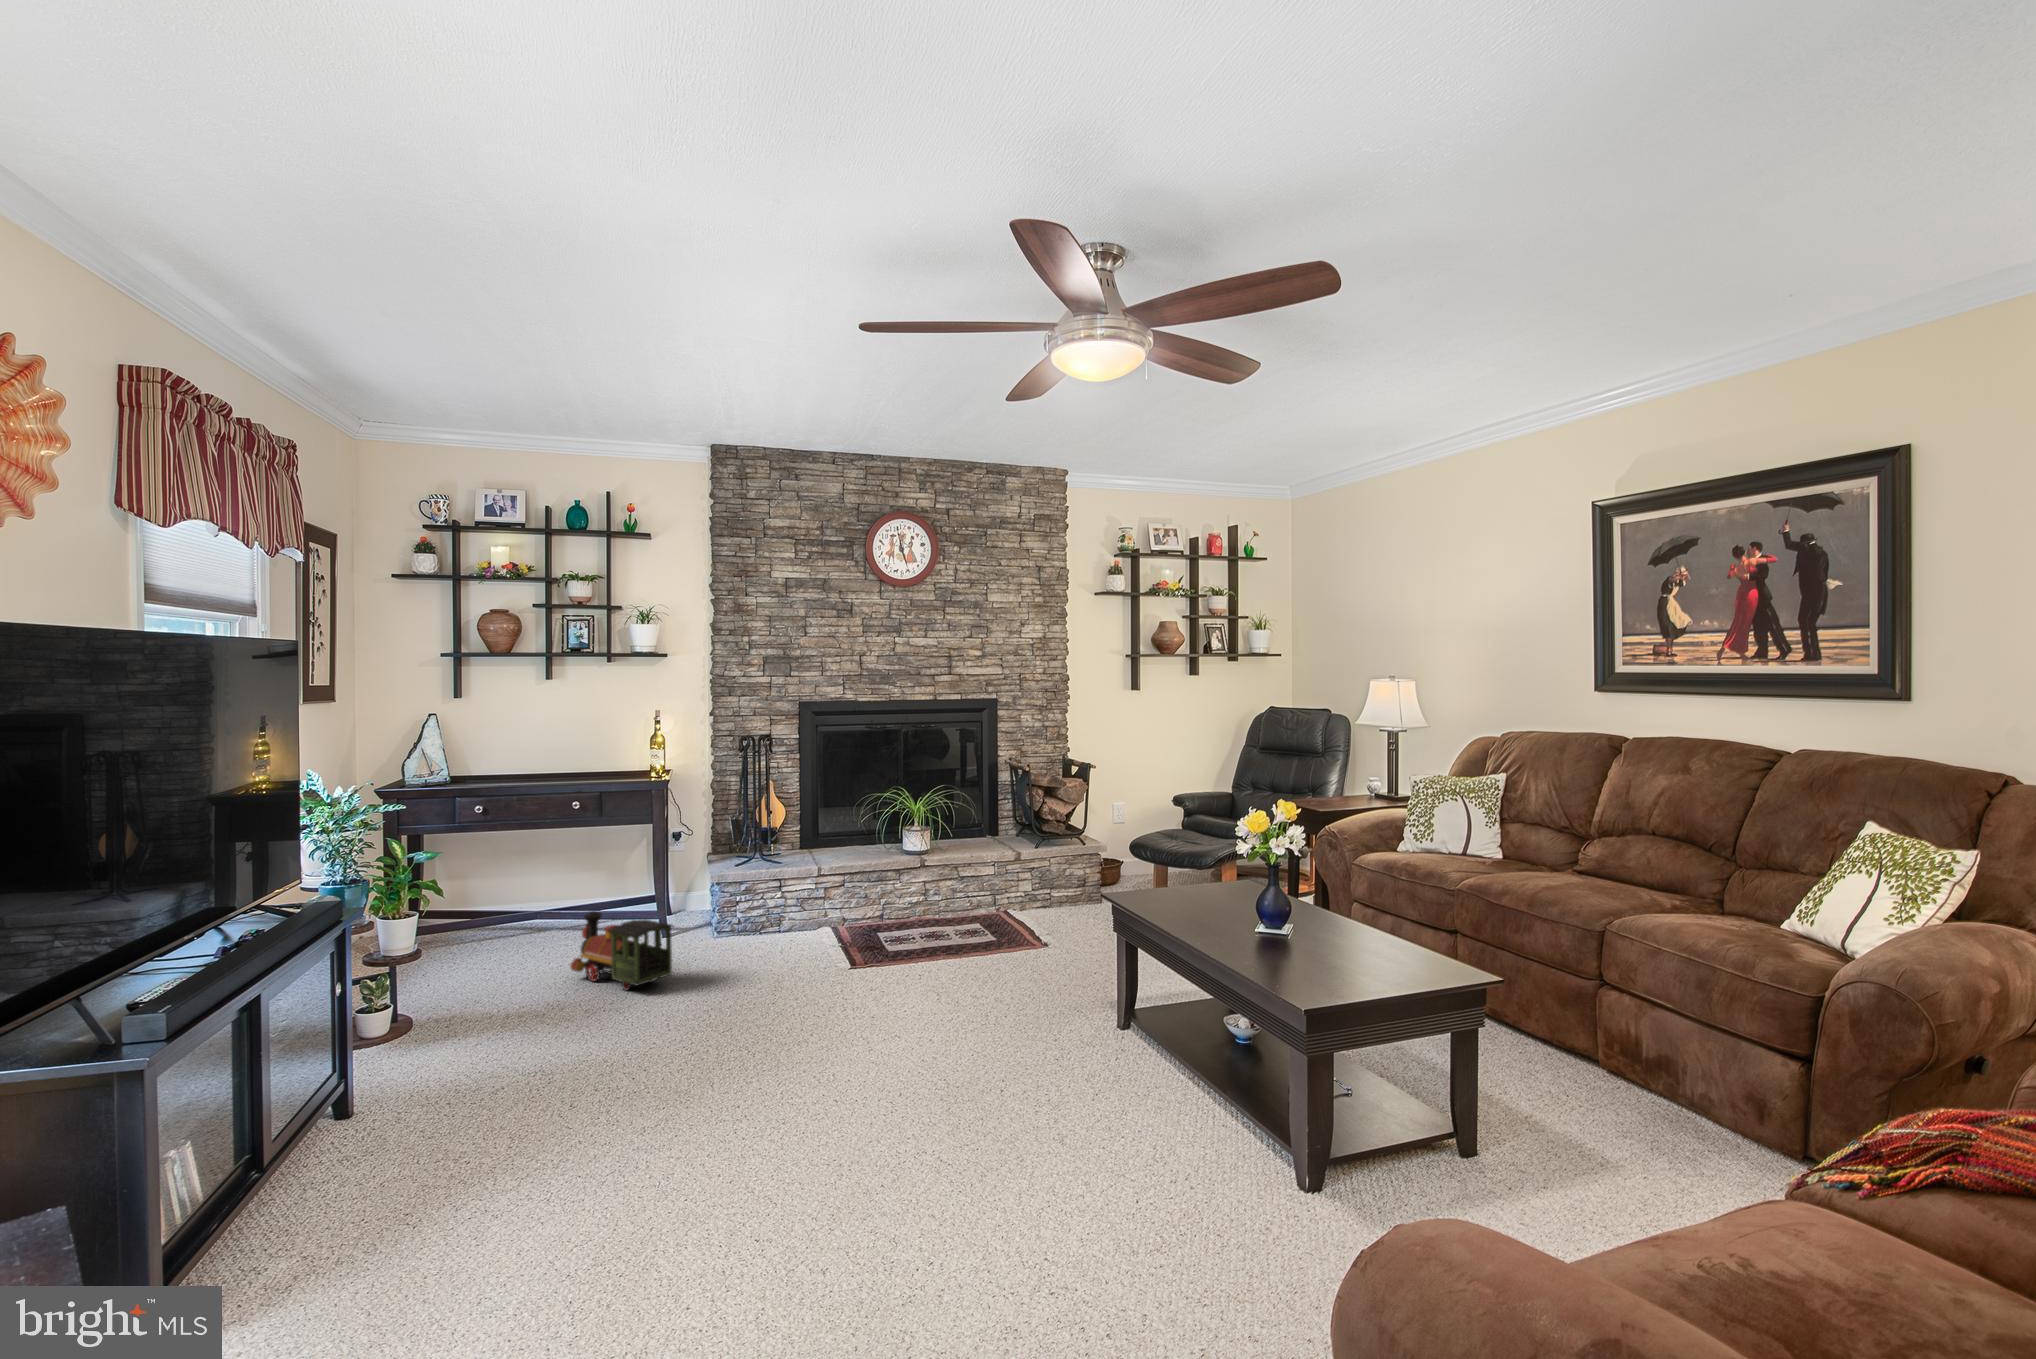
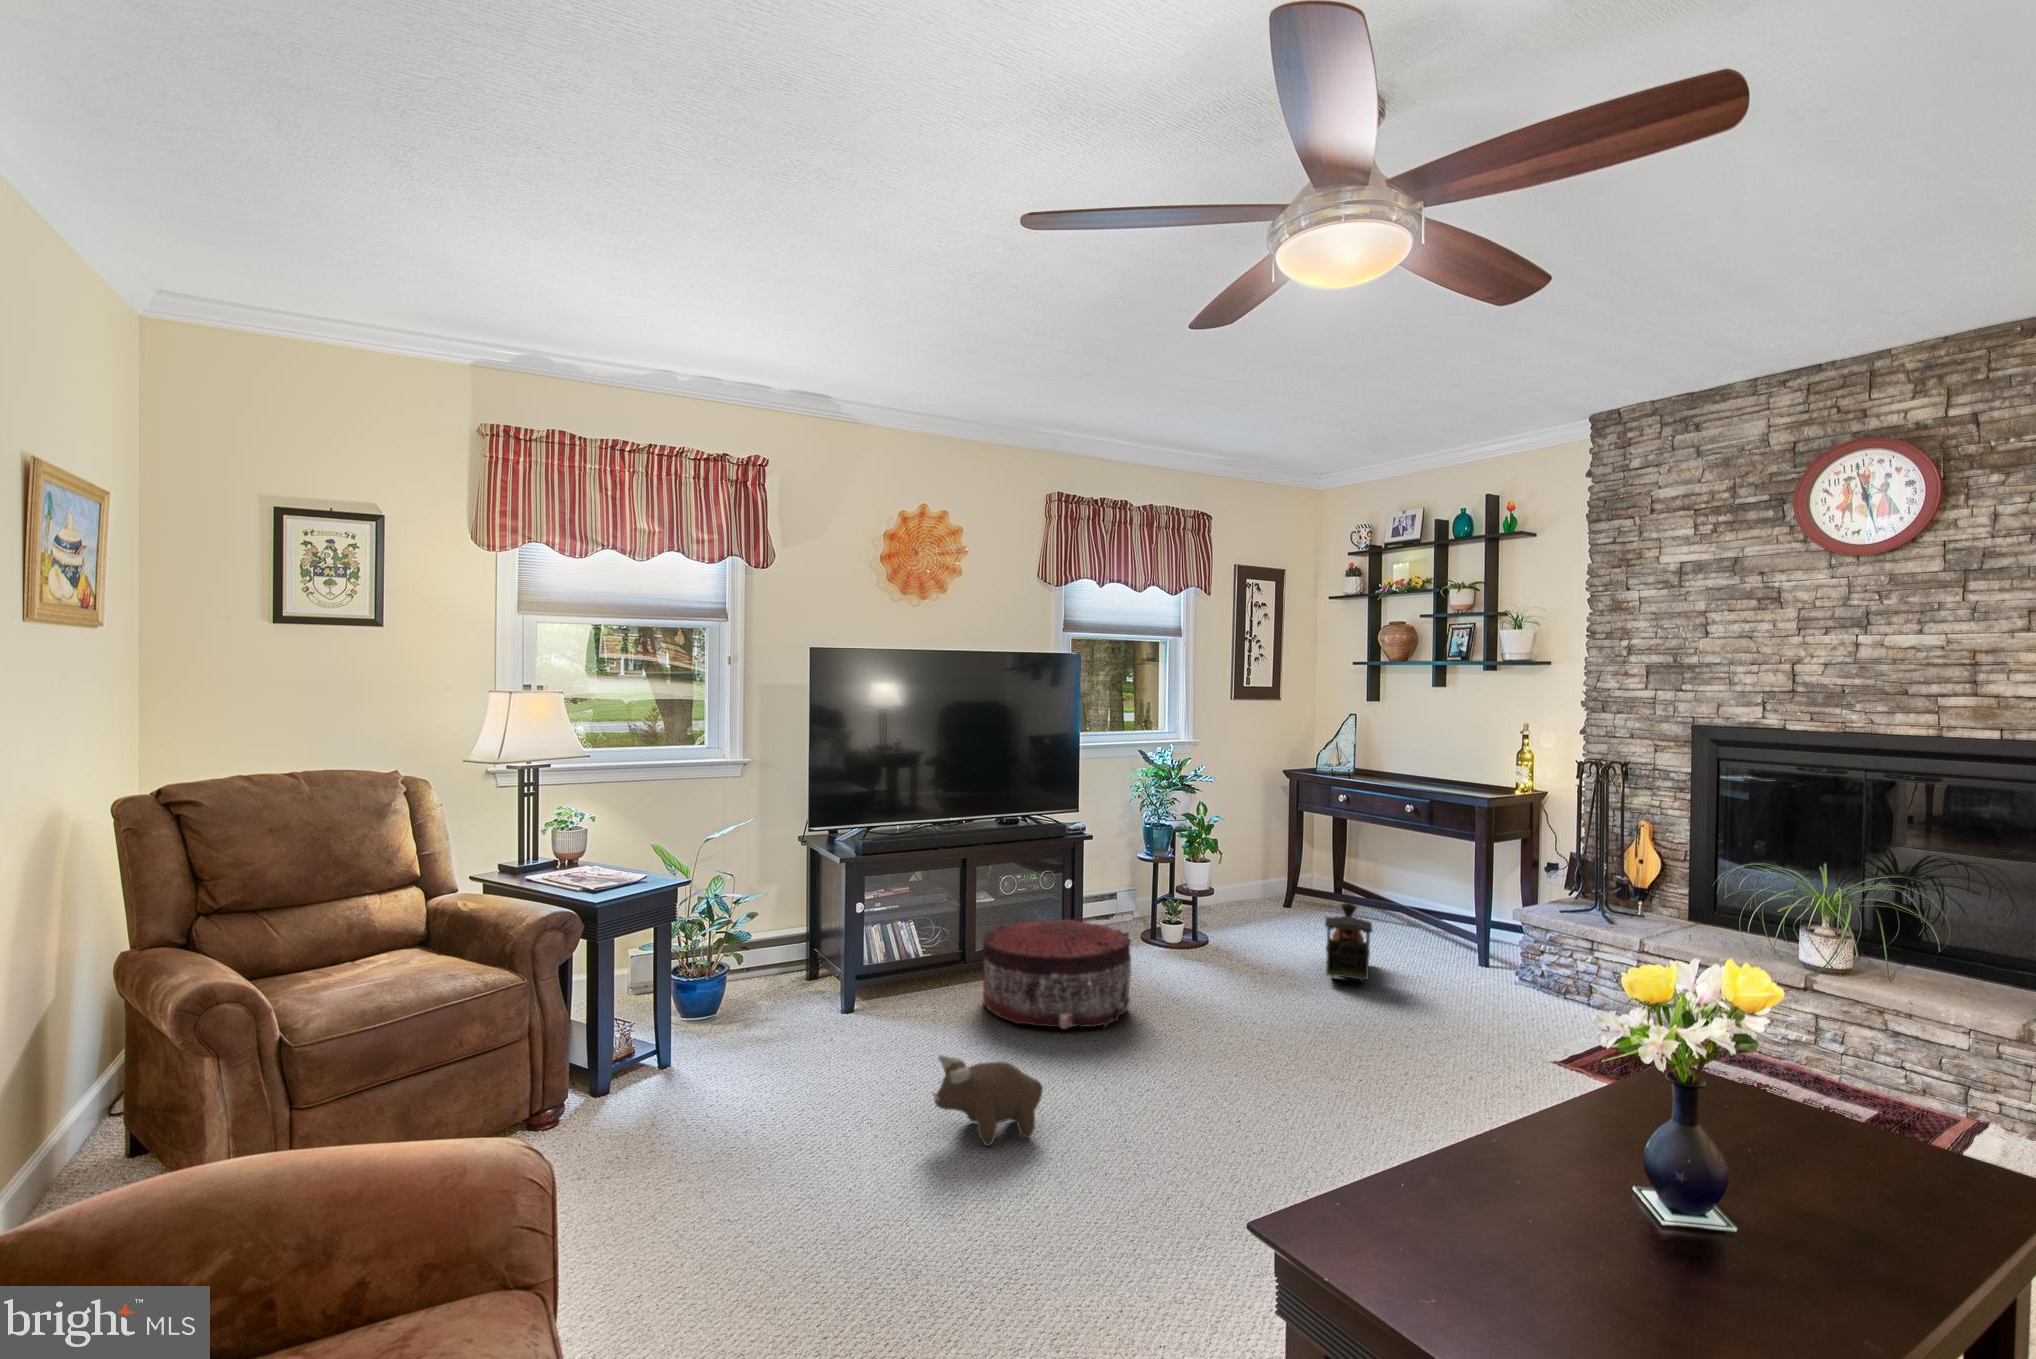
pouf: none [377,1010,628,1202] -> present [982,920,1131,1029]
plush toy: none [794,1153,885,1252] -> present [932,1056,1043,1146]

